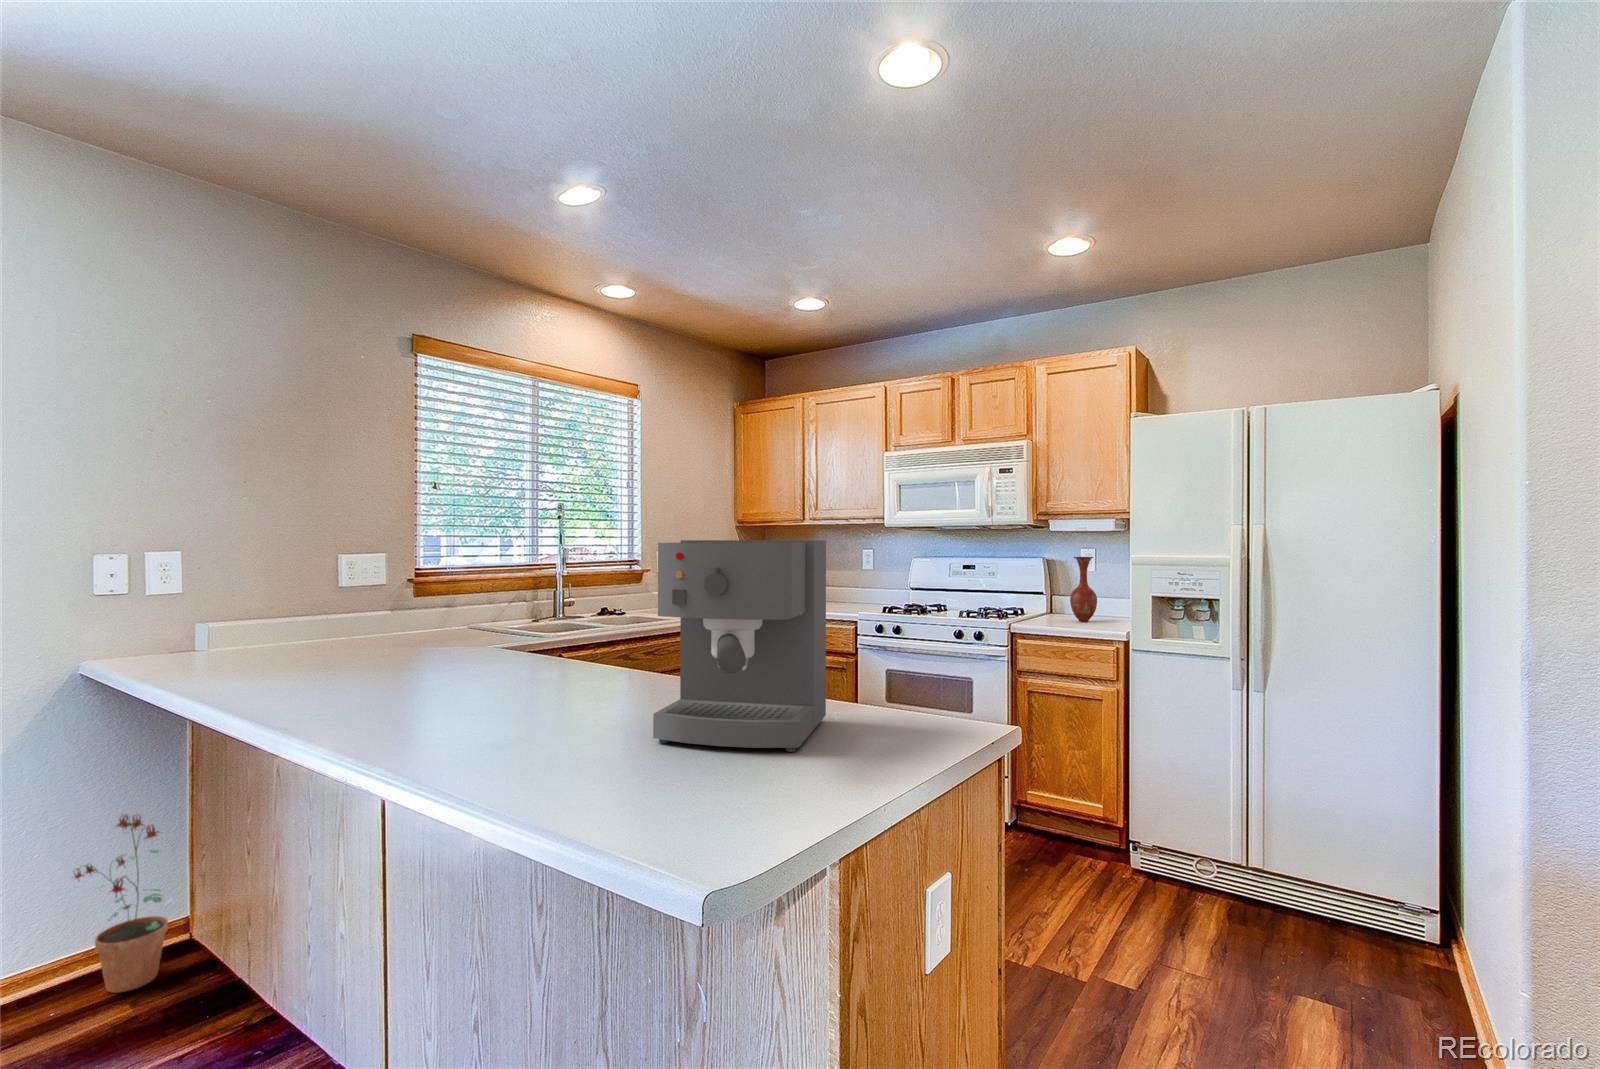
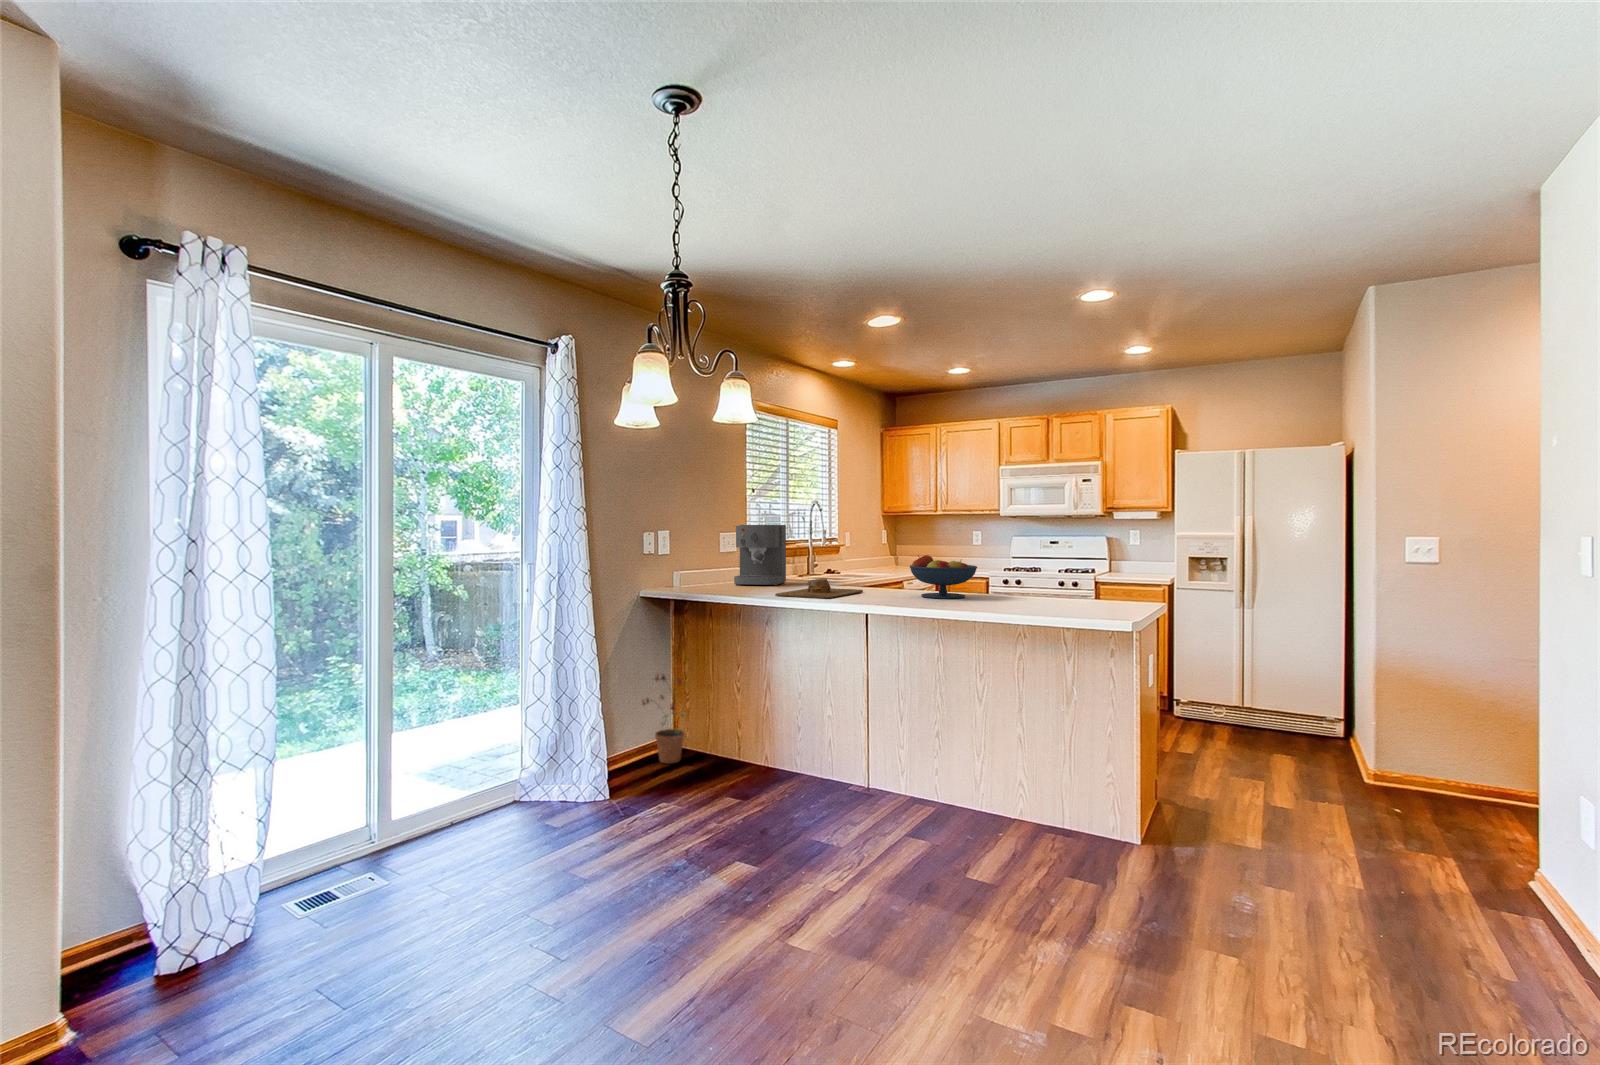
coffee maker: present [653,540,826,752] -> present [734,525,786,586]
vase: present [1070,557,1097,622] -> none [1129,535,1147,575]
fruit bowl: none [499,603,646,700] -> present [910,555,977,599]
cutting board: none [250,646,470,697] -> present [775,579,863,599]

